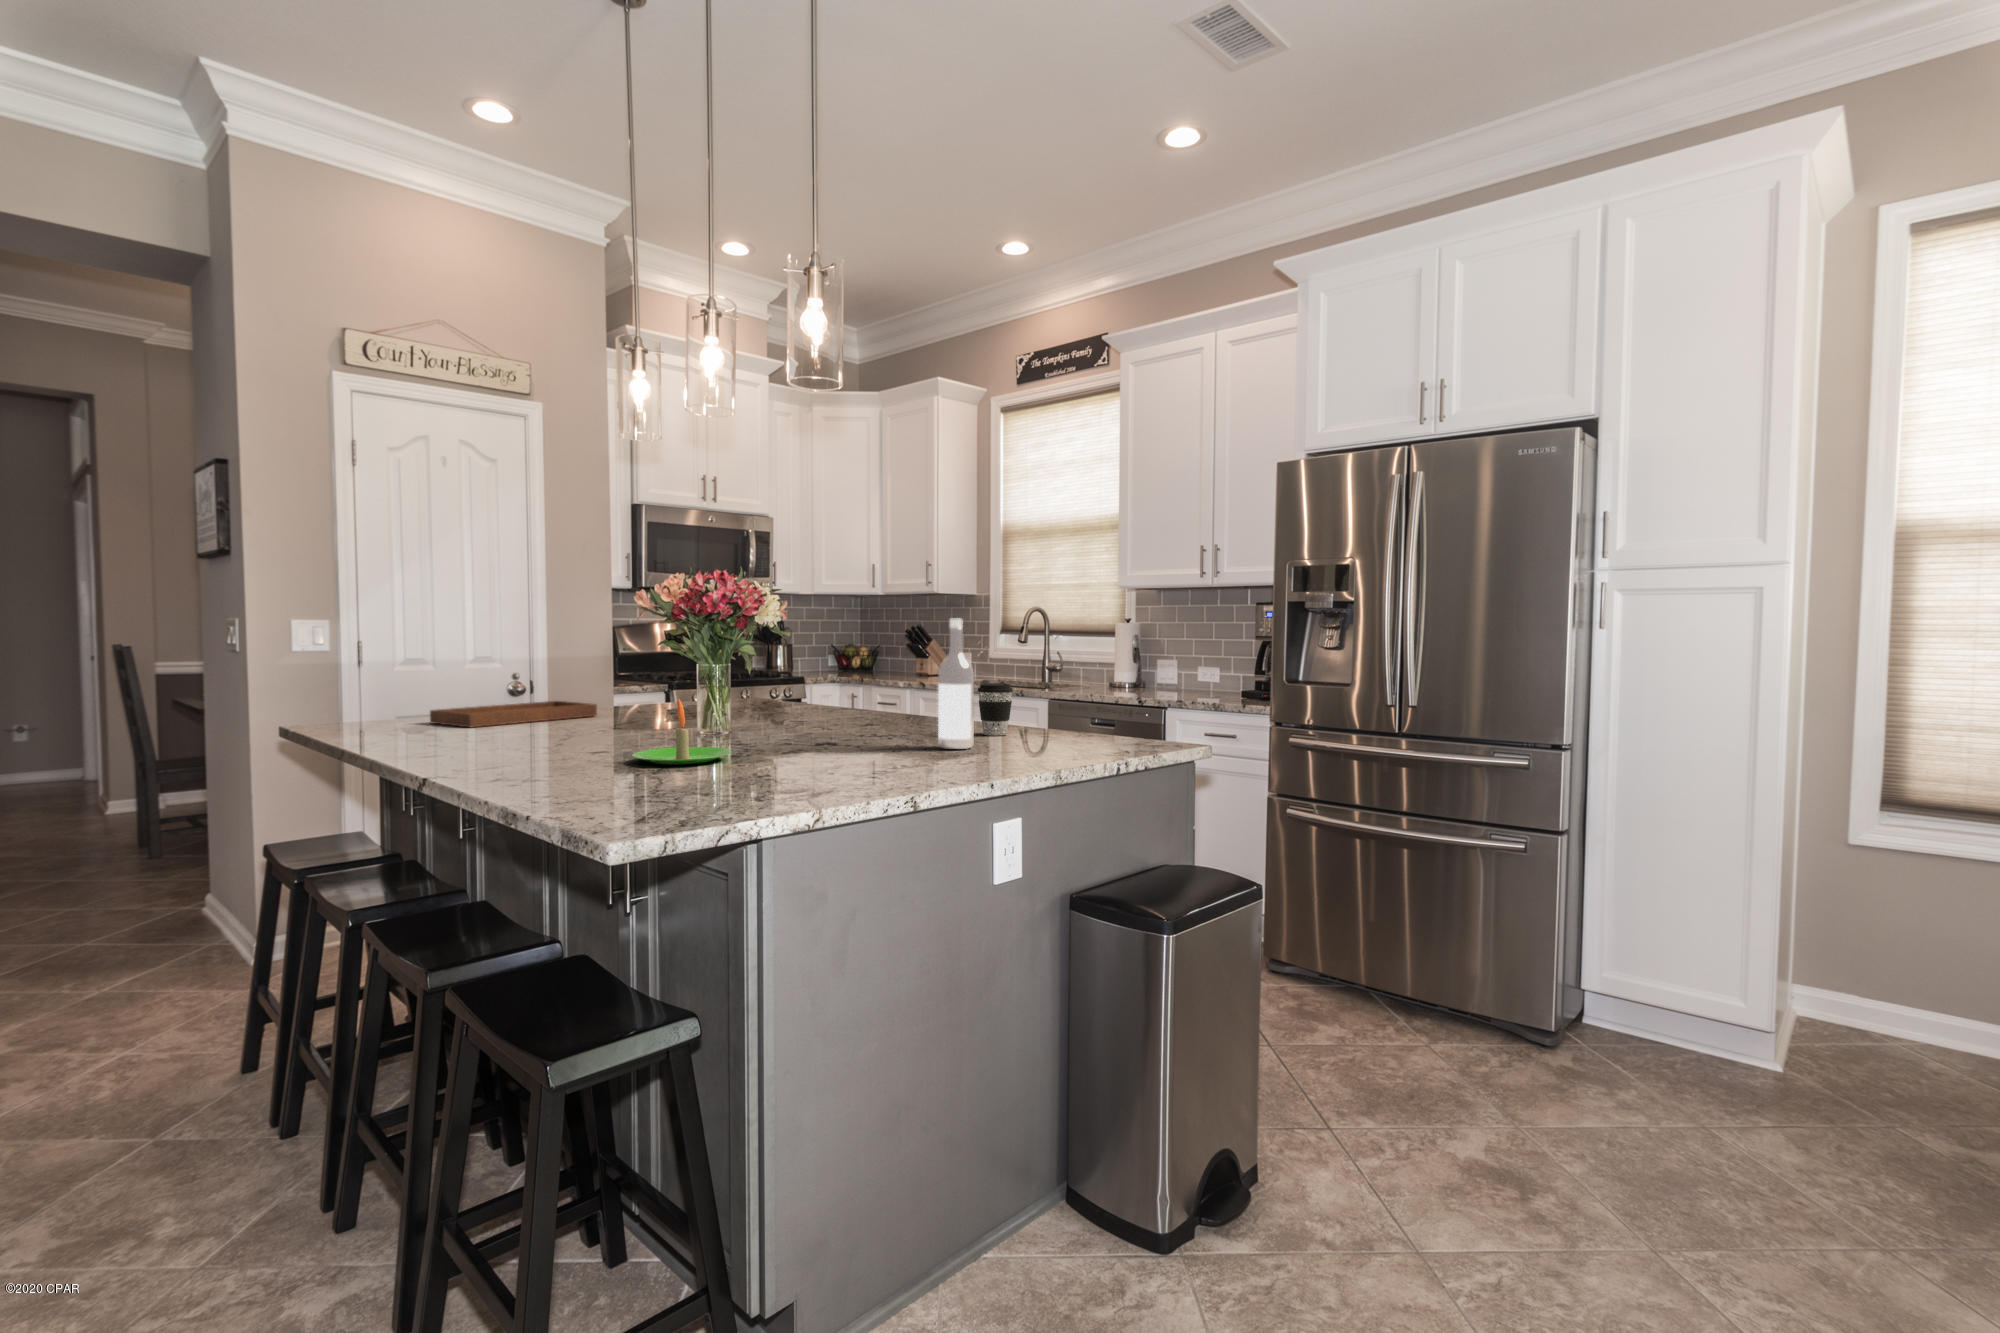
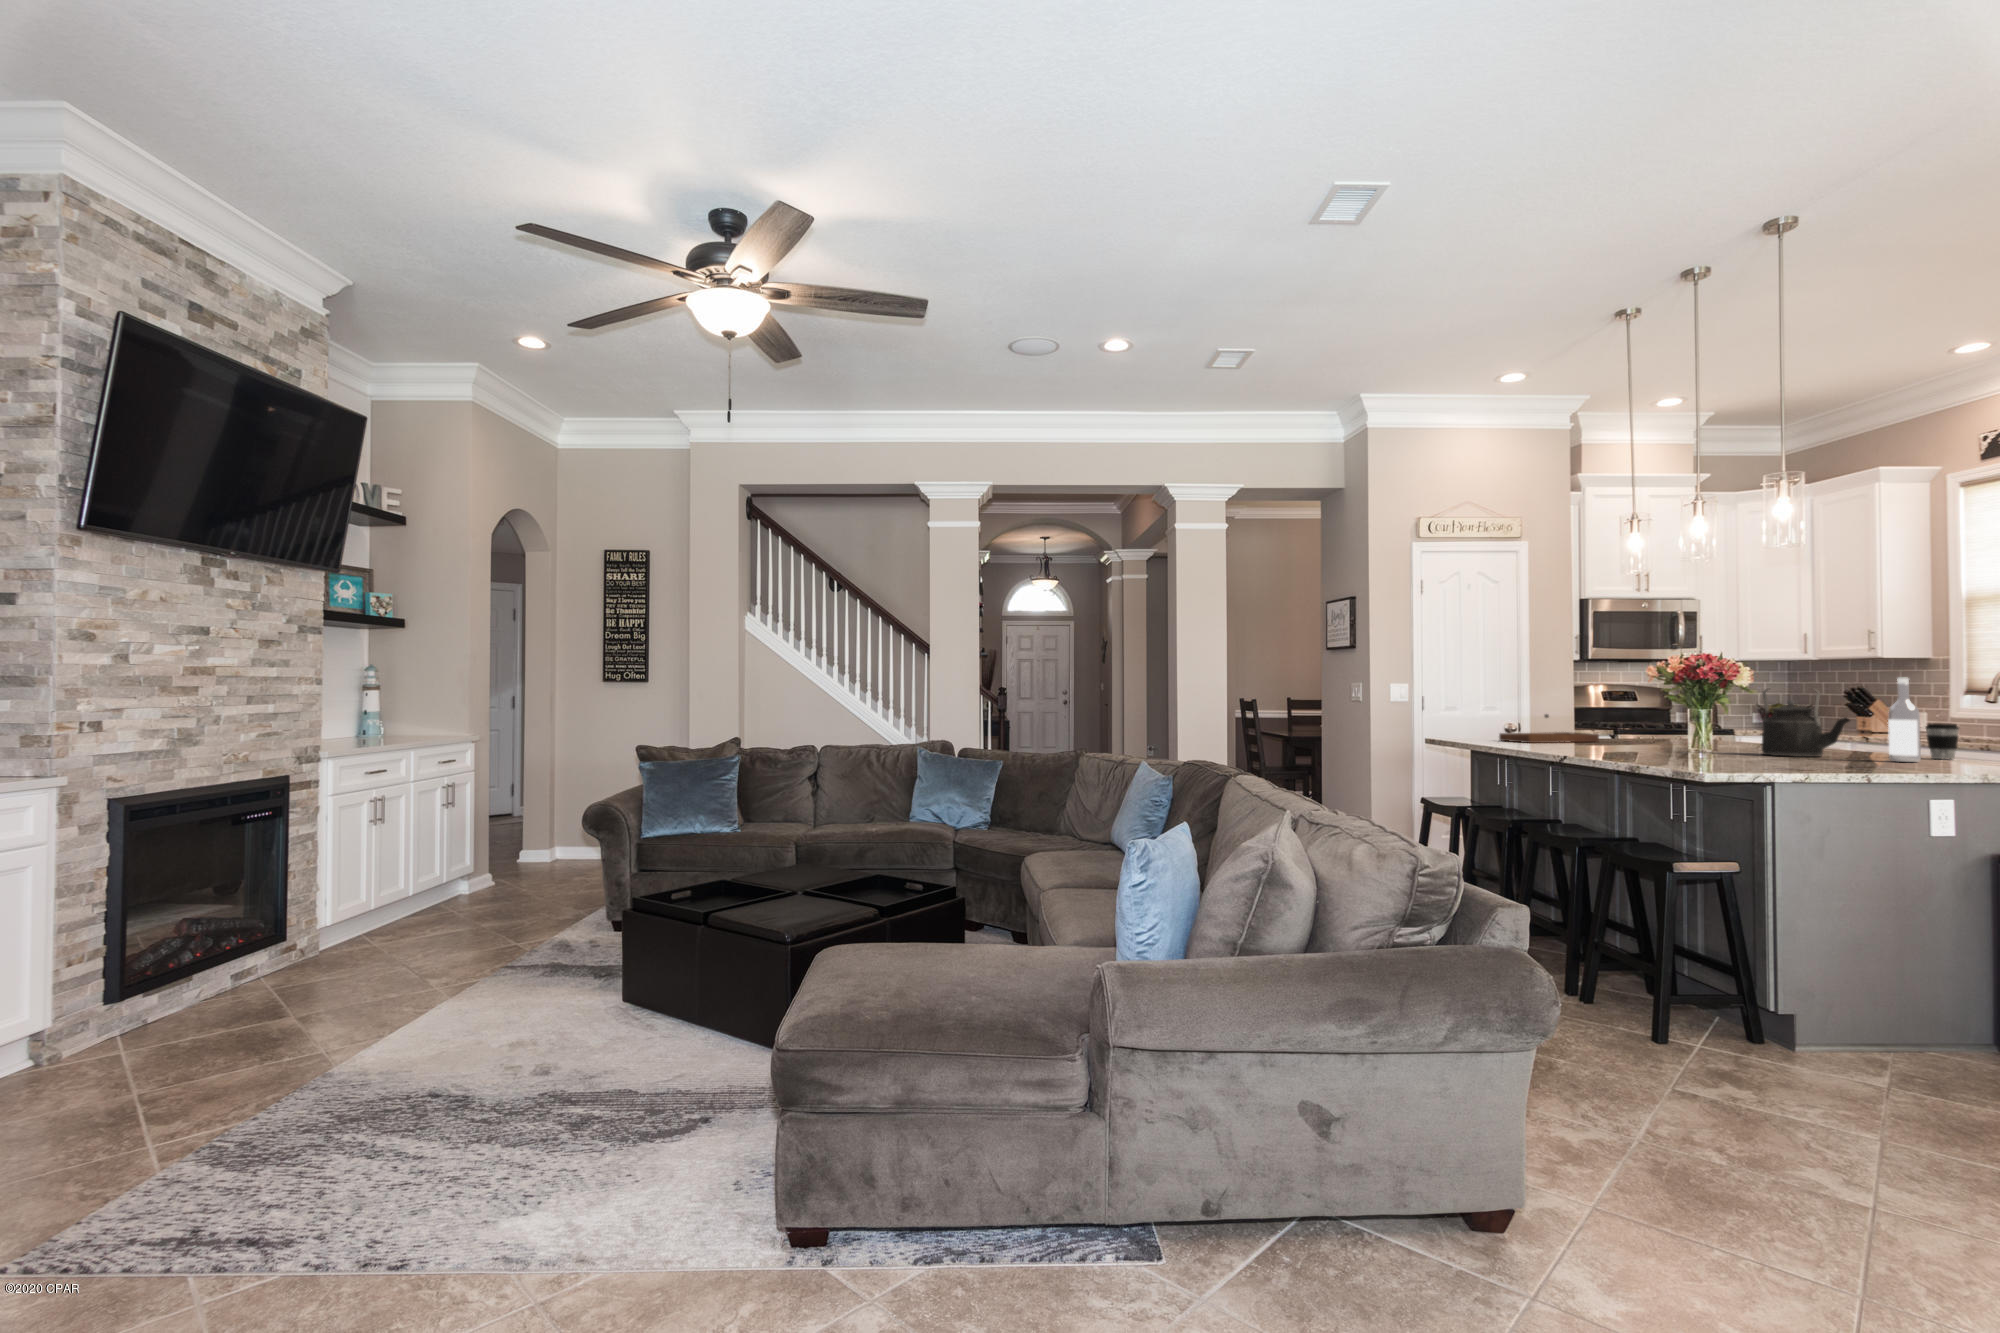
kettle: none [787,634,895,744] -> present [1762,689,1850,757]
candle: present [632,699,732,765] -> none [1667,723,1731,758]

